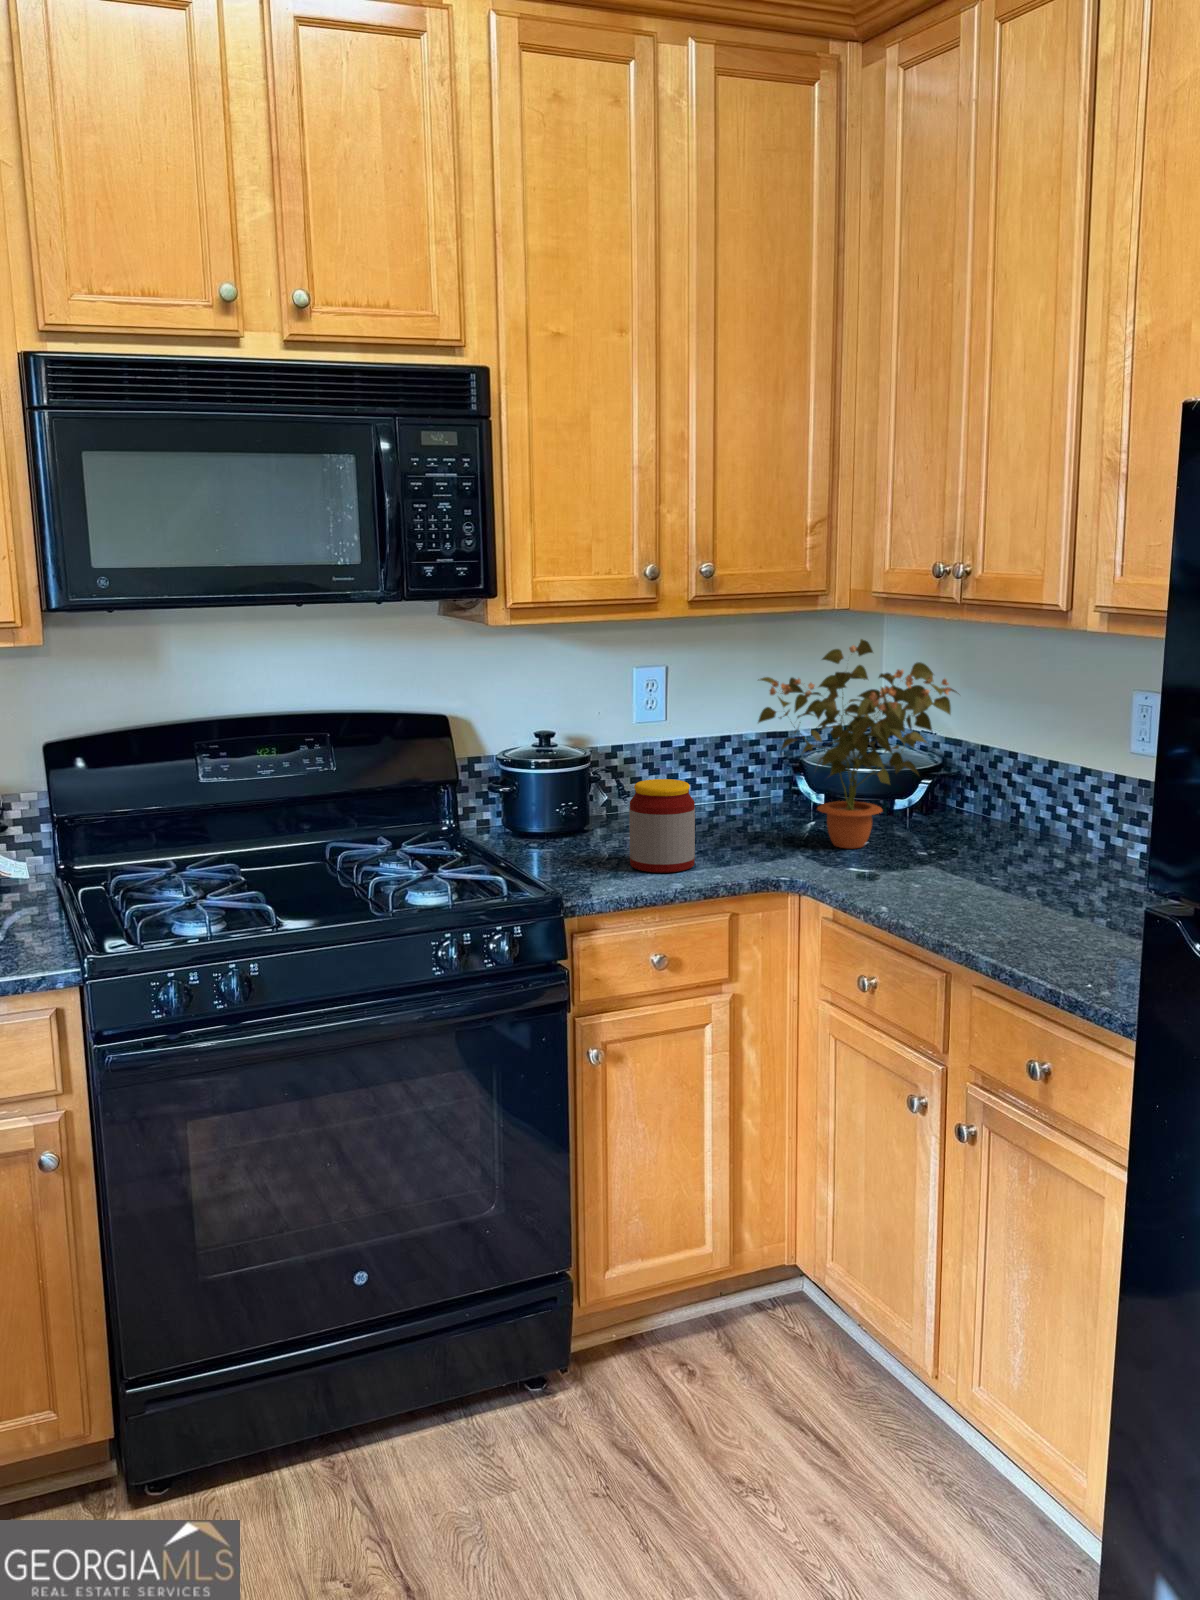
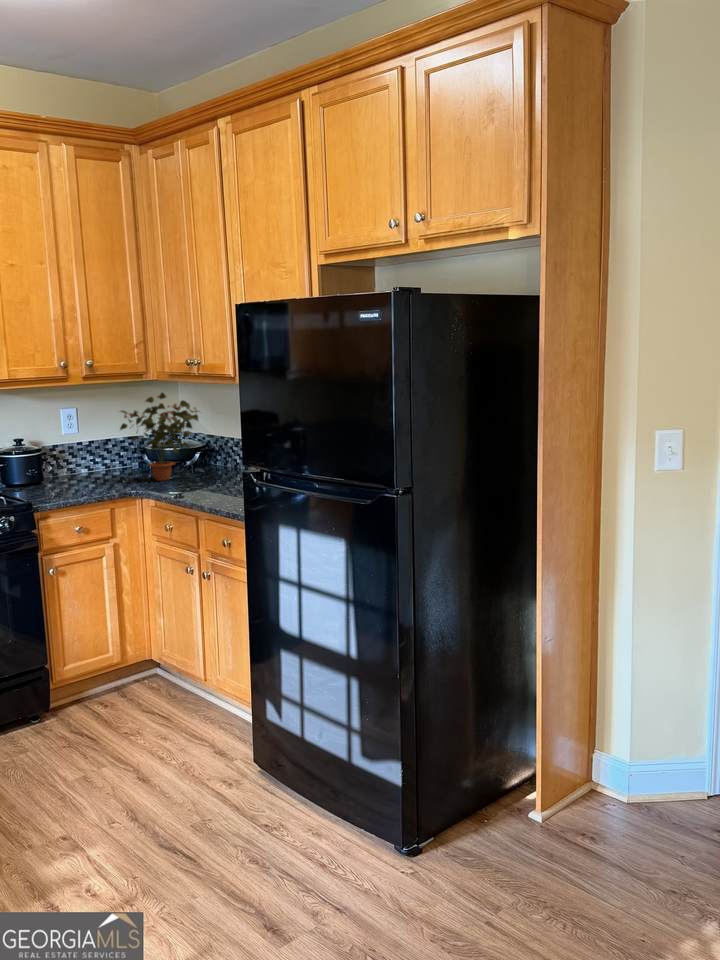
jar: present [629,779,695,873] -> none [62,455,93,494]

